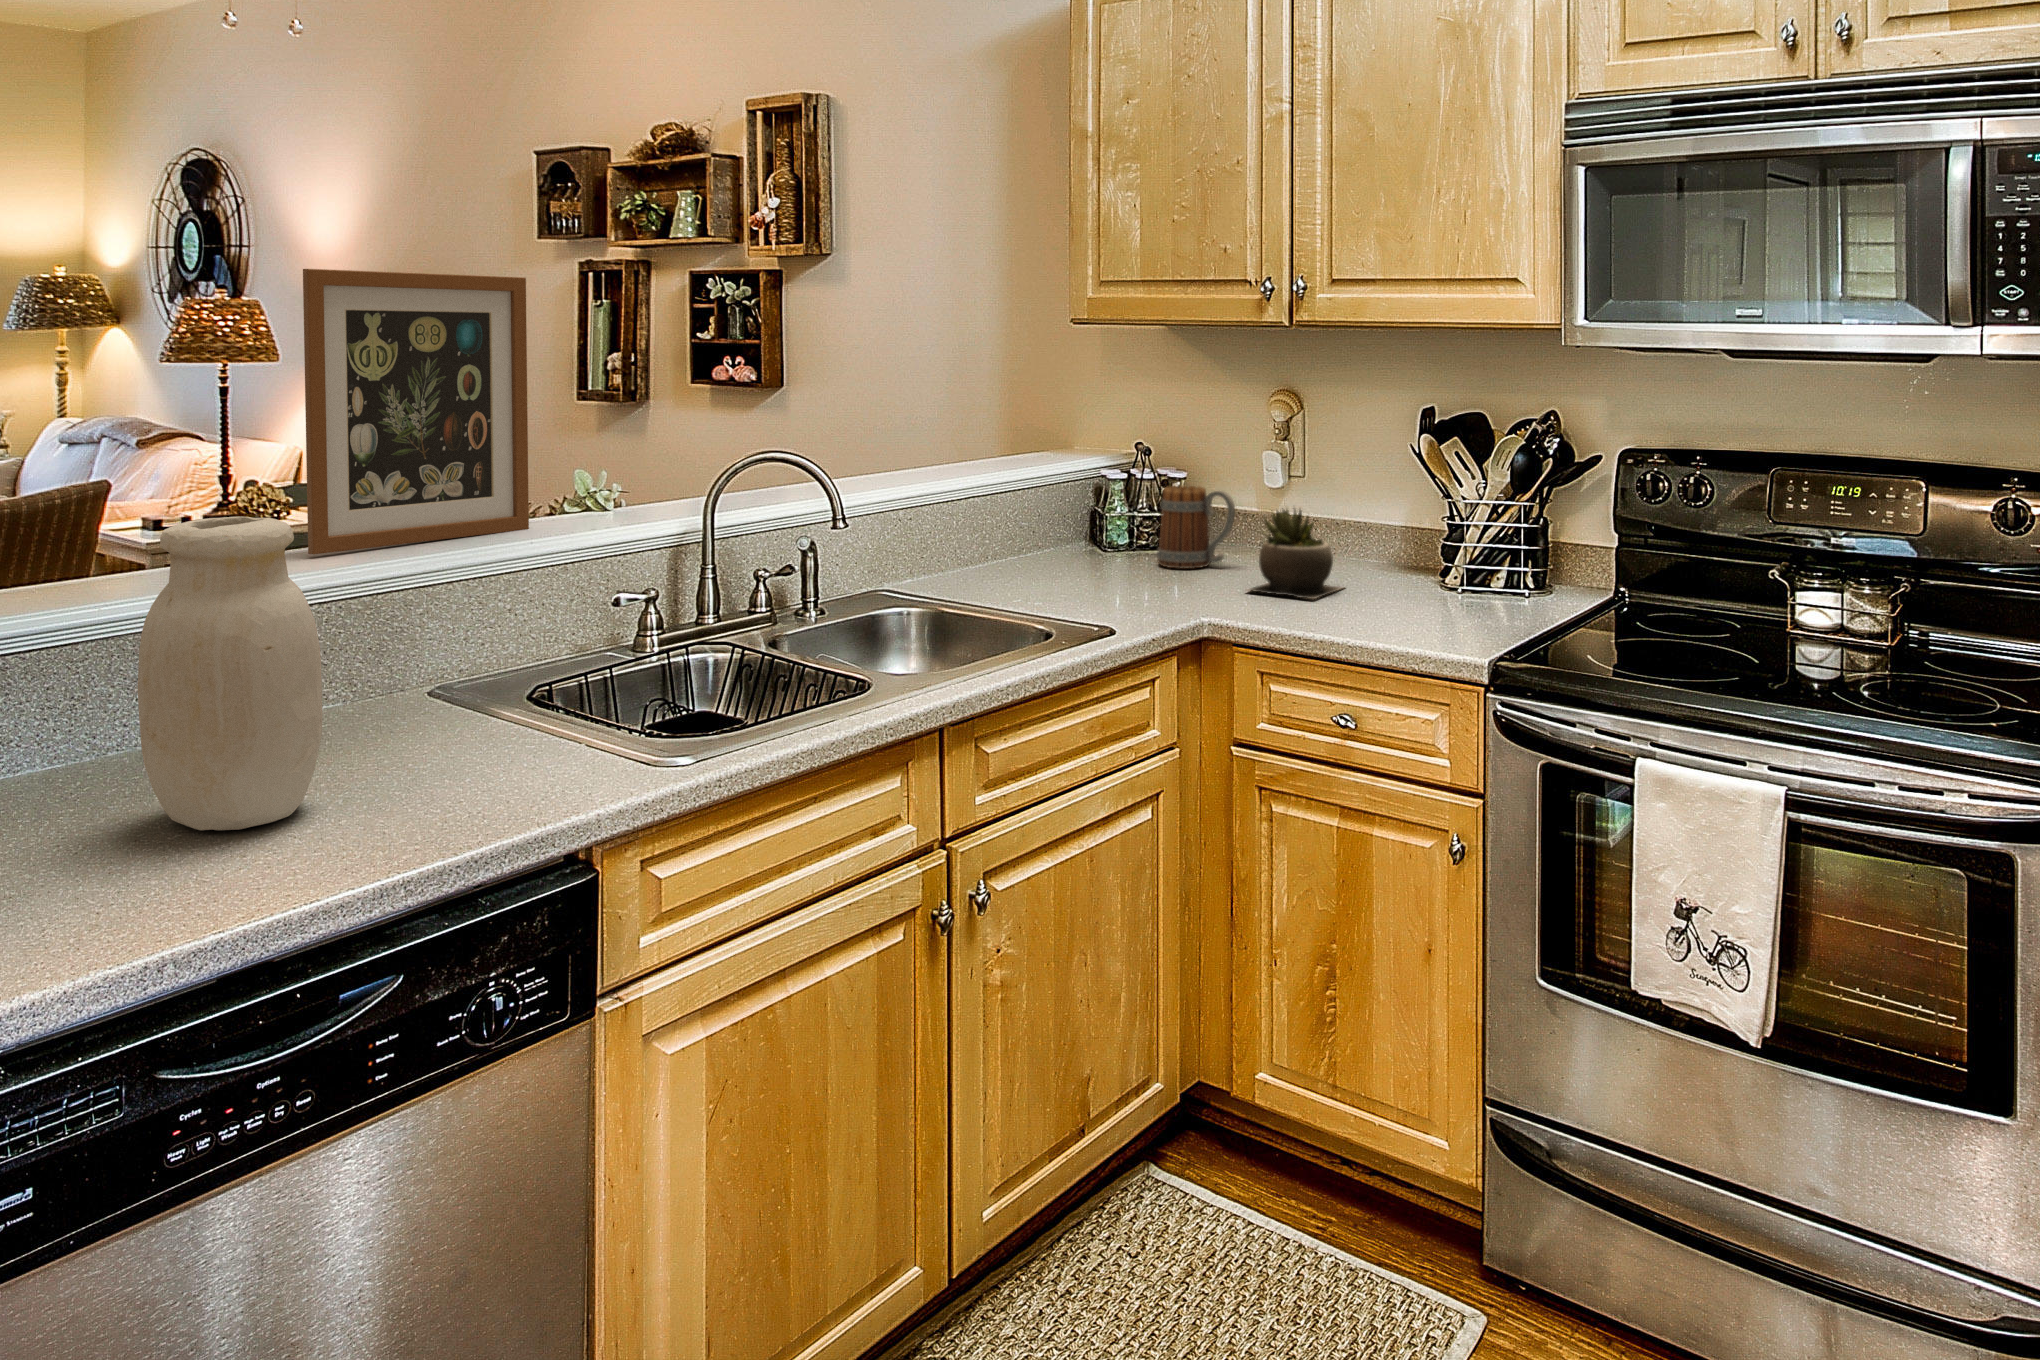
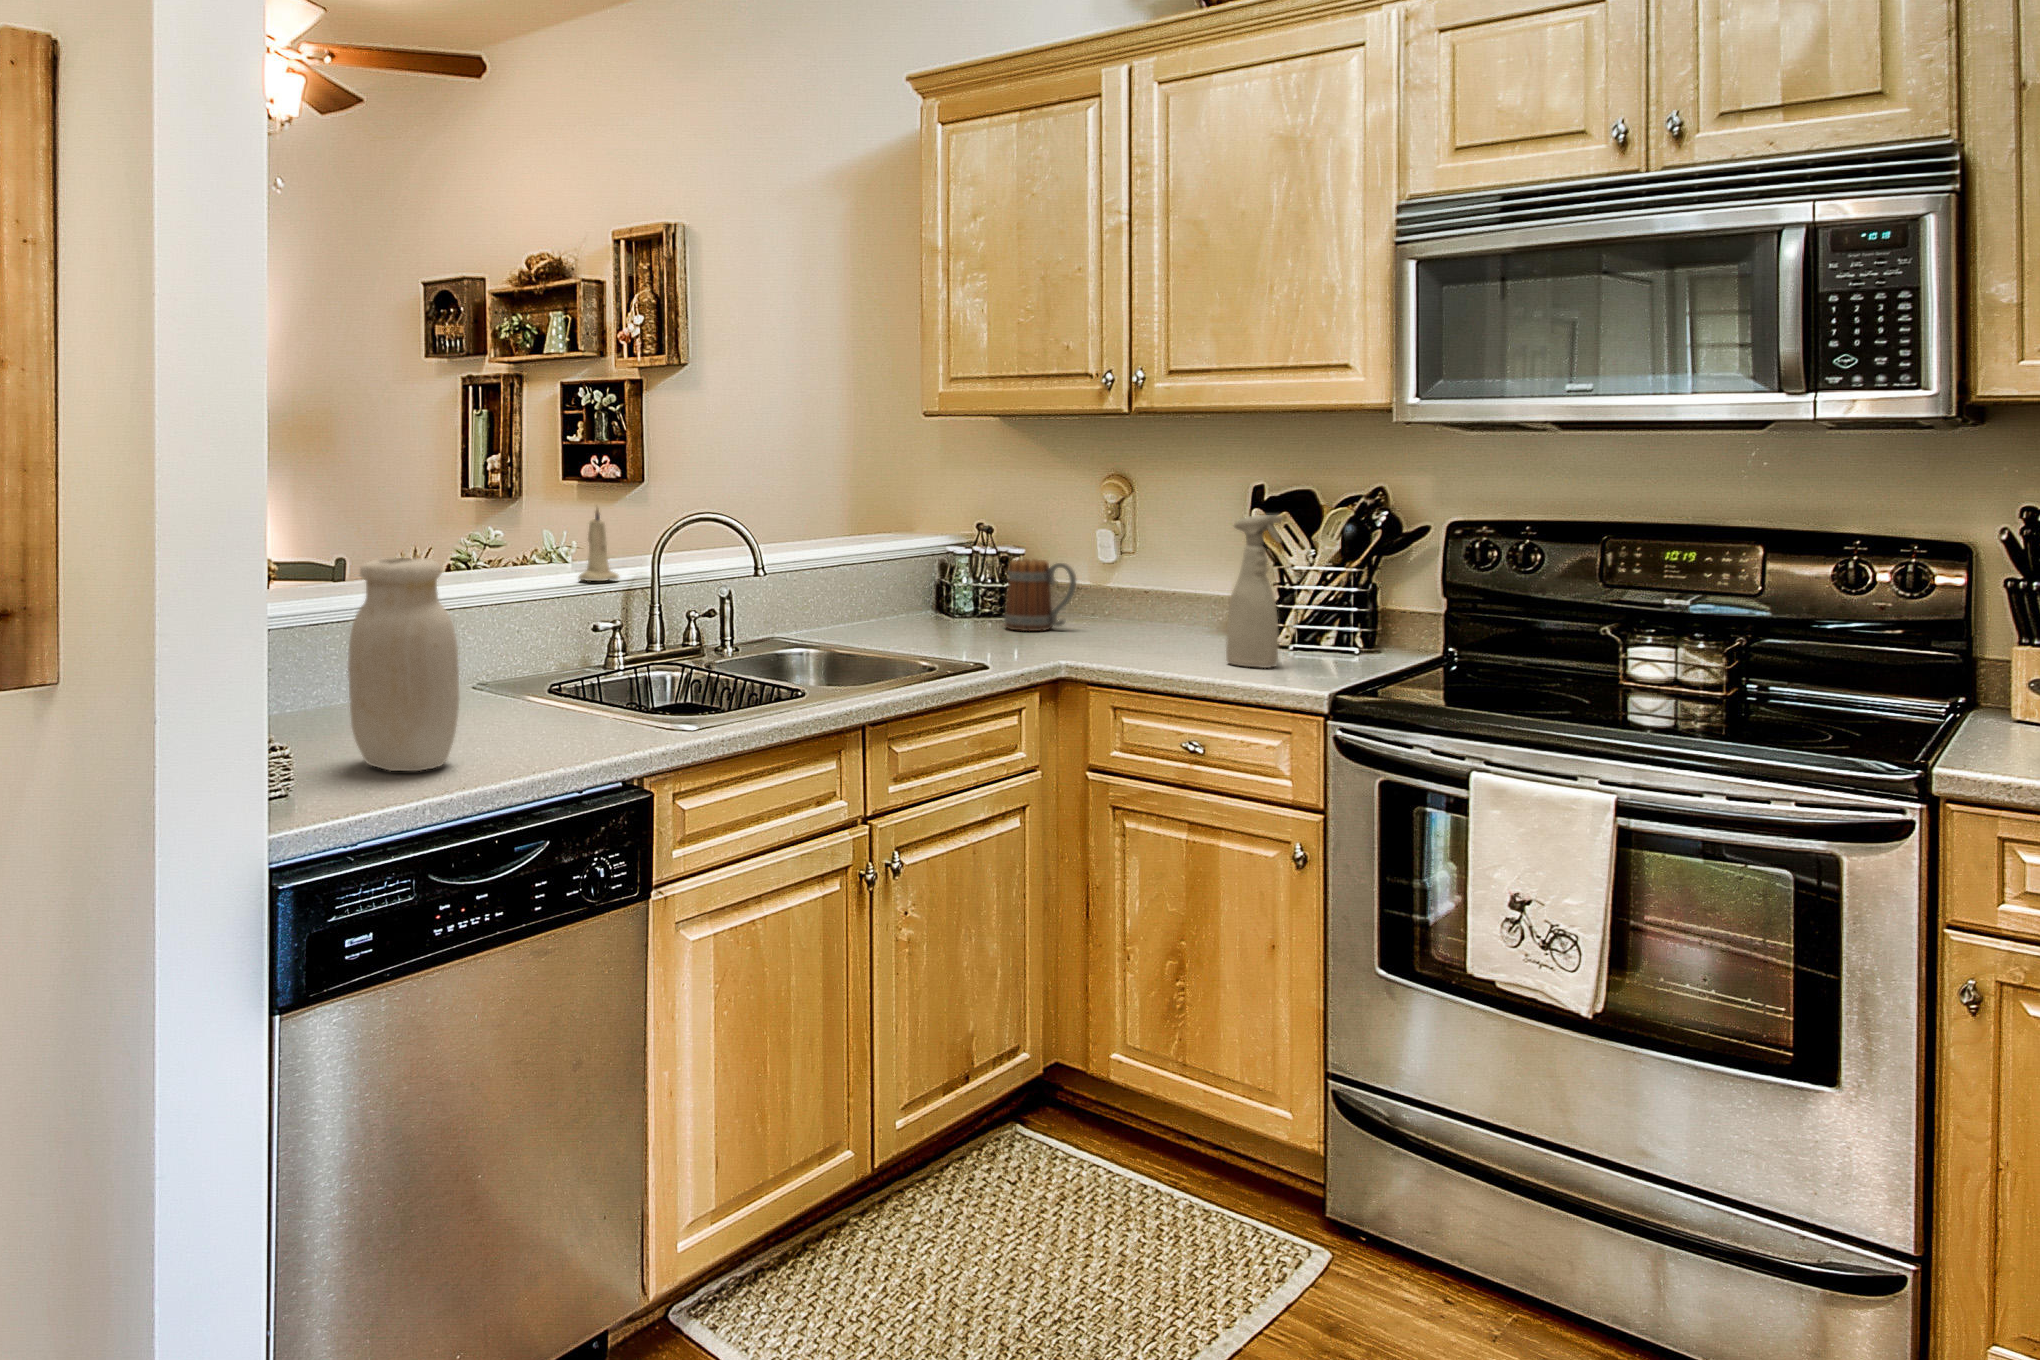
picture frame: present [303,269,529,554] -> none [377,386,518,600]
candle: none [613,424,669,522] -> present [579,508,619,581]
spray bottle: none [1386,446,1445,620] -> present [1226,515,1282,668]
succulent plant: present [1248,508,1342,599] -> none [1091,572,1184,653]

